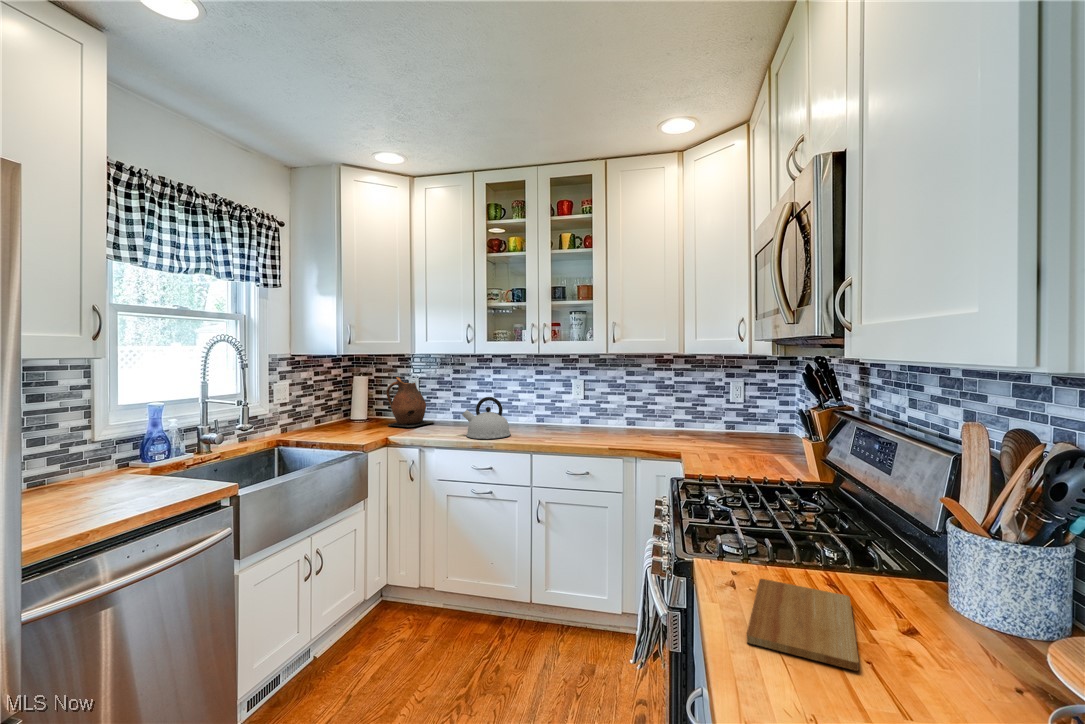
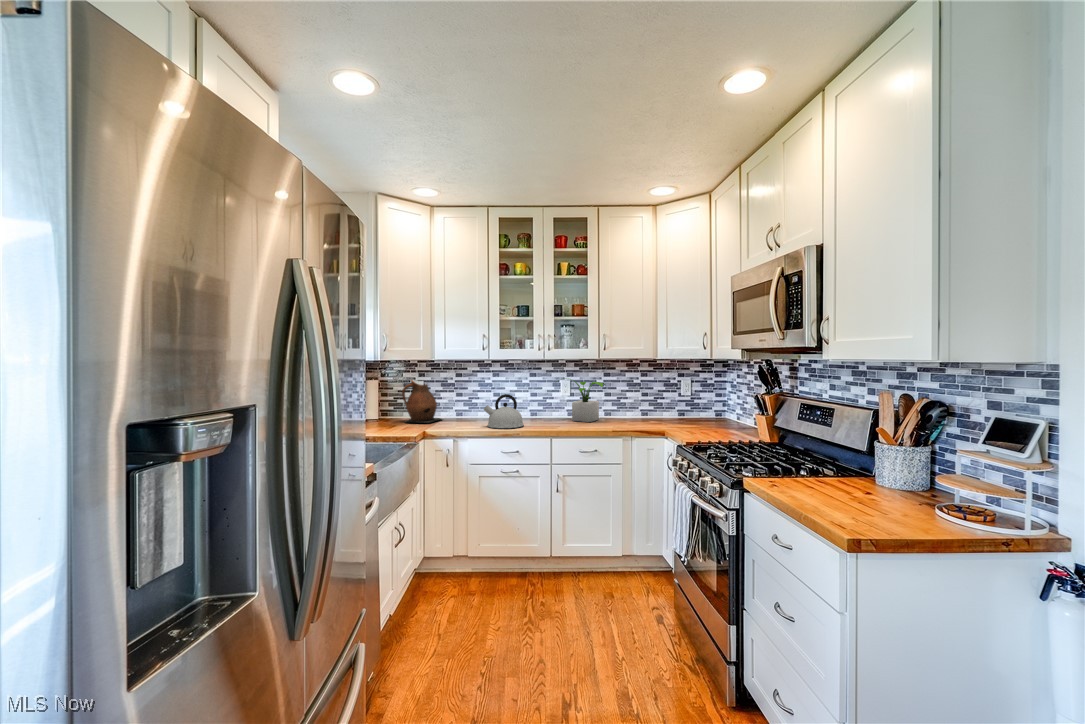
potted plant: none [559,377,625,434] -> present [556,379,605,422]
cutting board: present [747,579,859,671] -> none [797,485,876,512]

